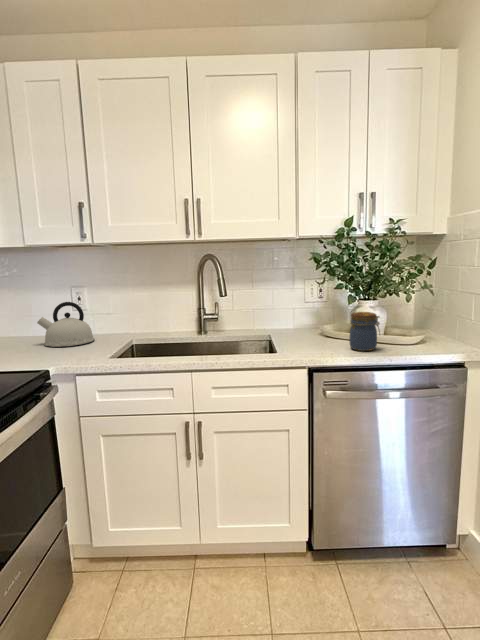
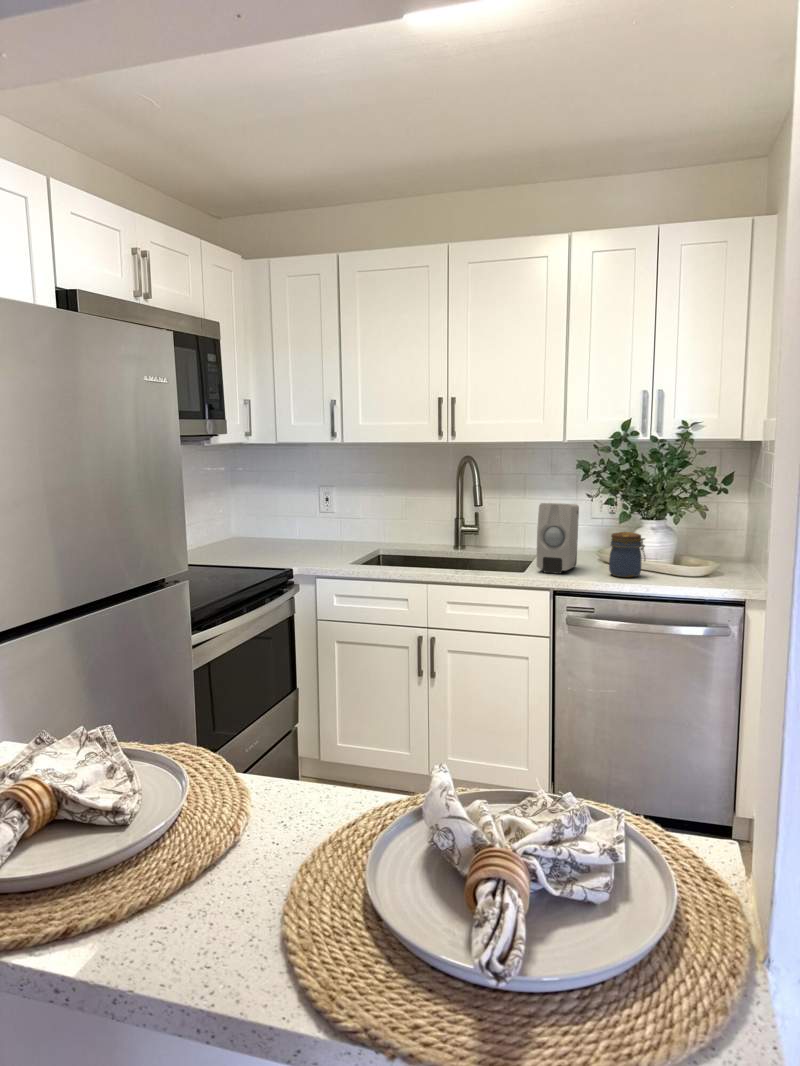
soap dispenser: none [289,290,319,352] -> present [537,503,579,574]
kettle: present [37,302,94,347] -> none [284,503,340,550]

